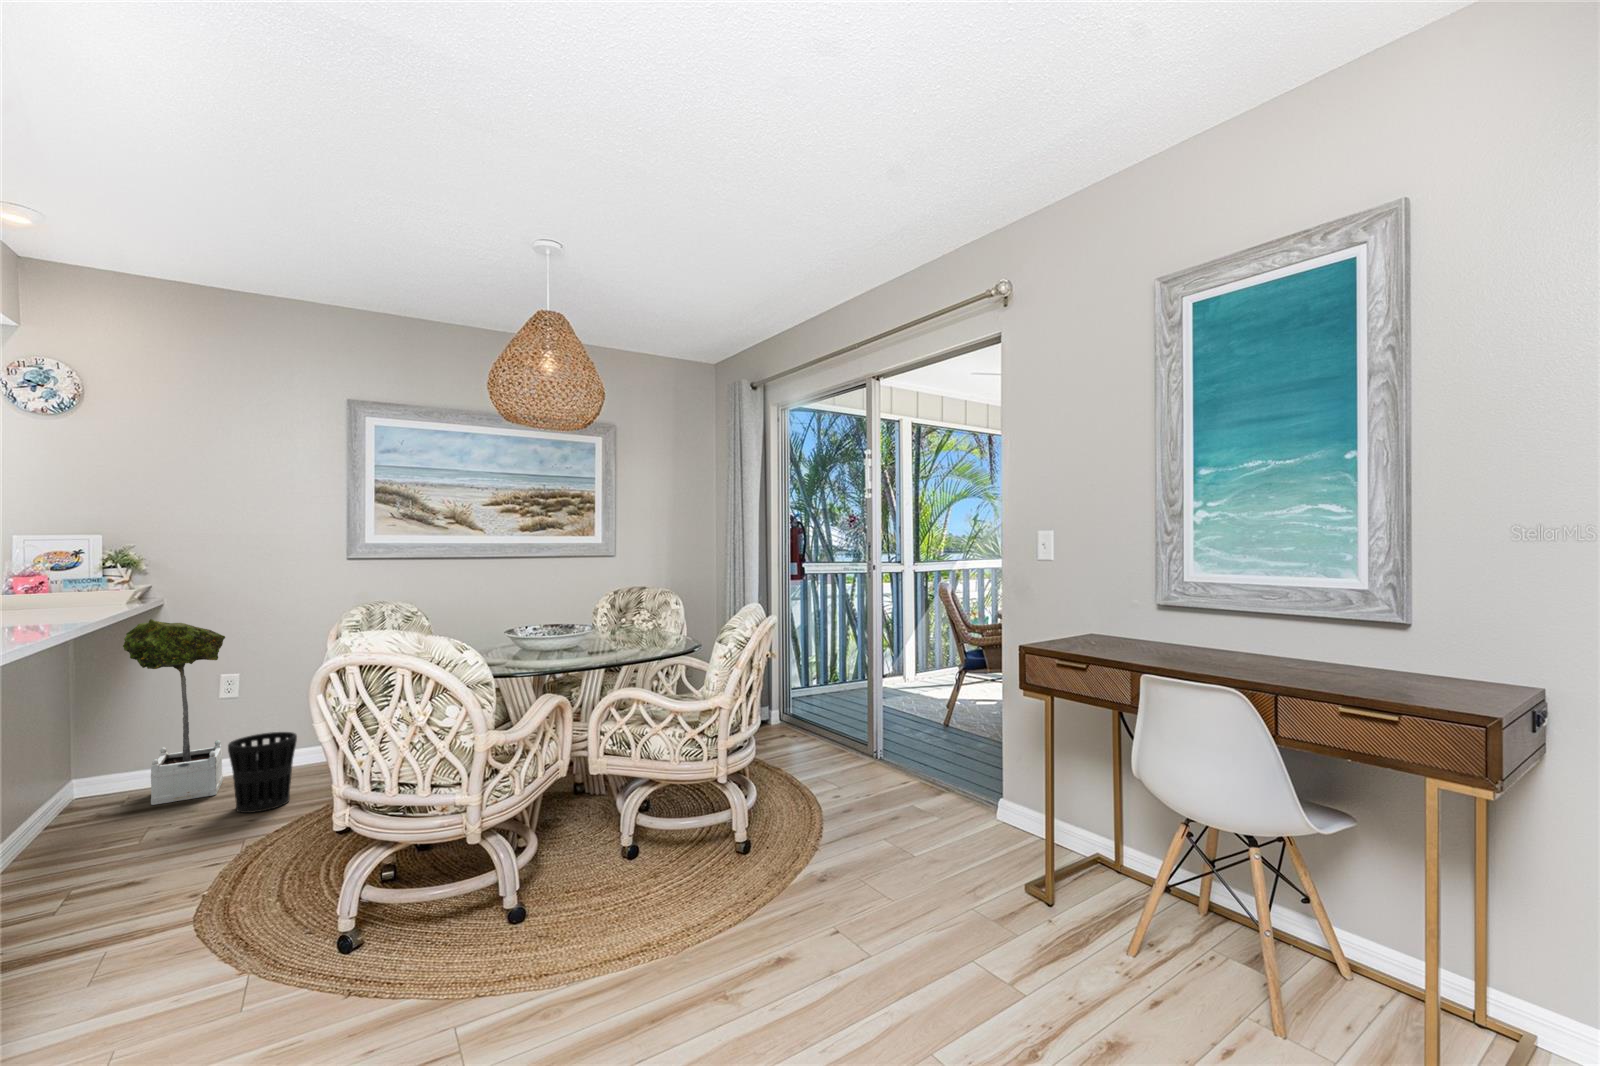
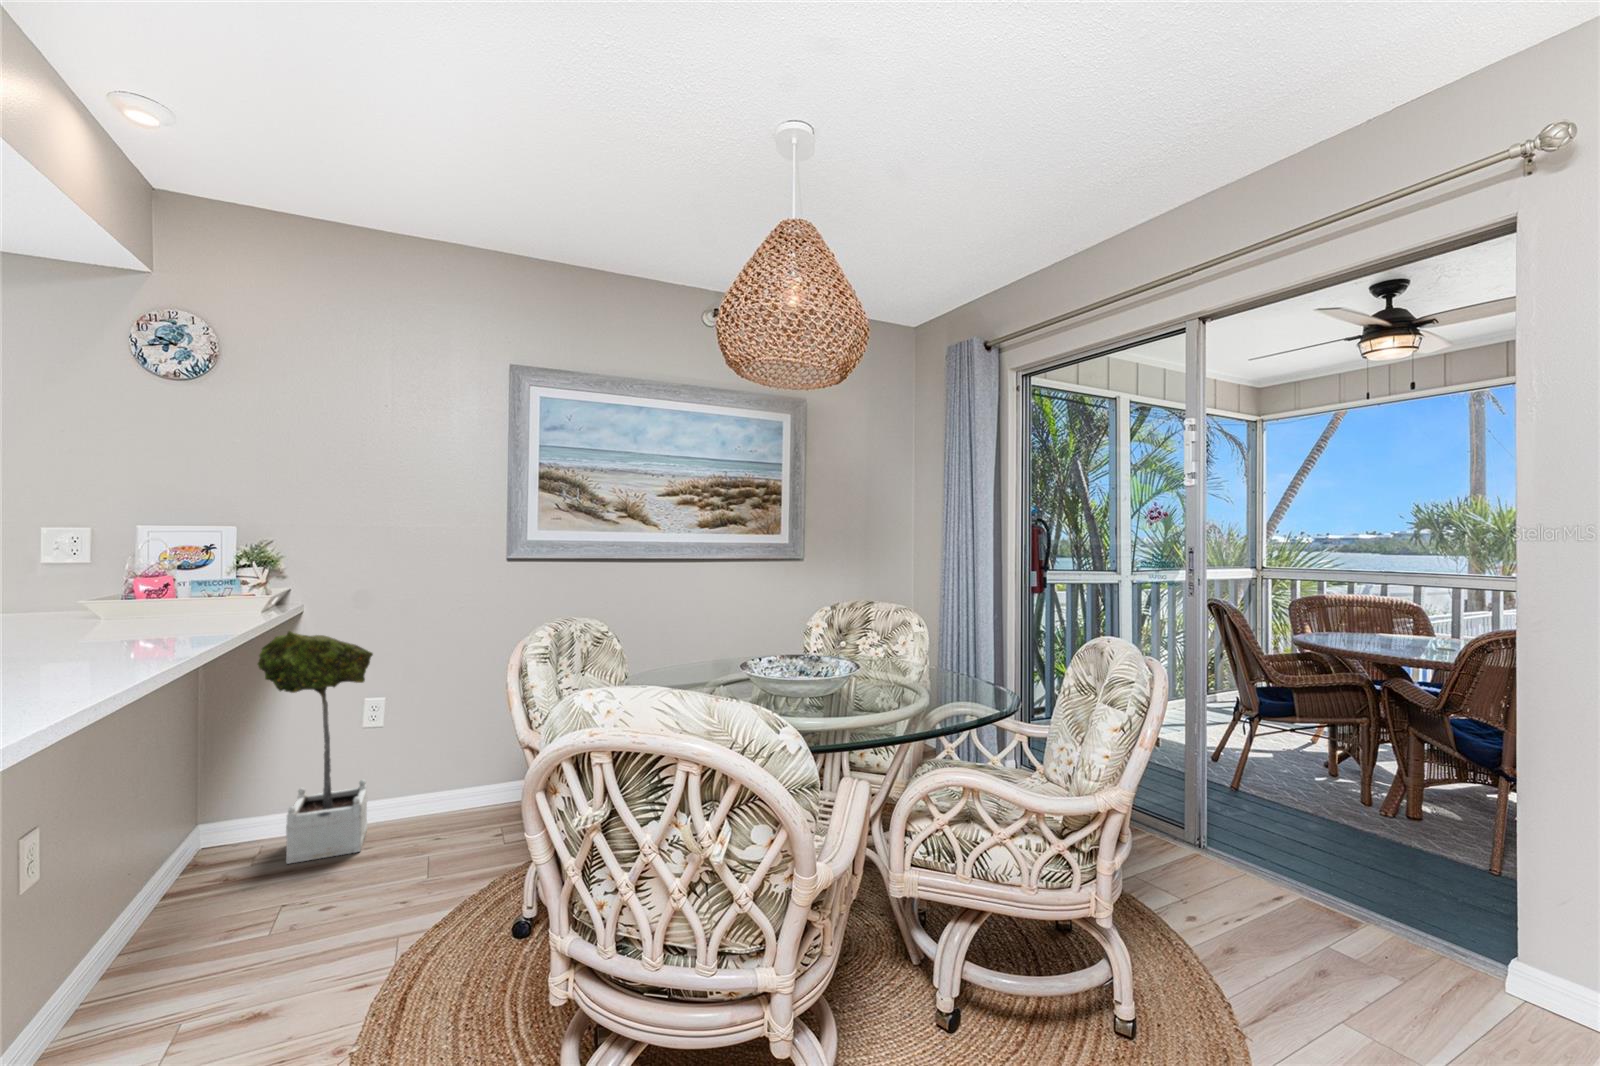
wastebasket: present [228,732,297,813] -> none [376,777,456,886]

